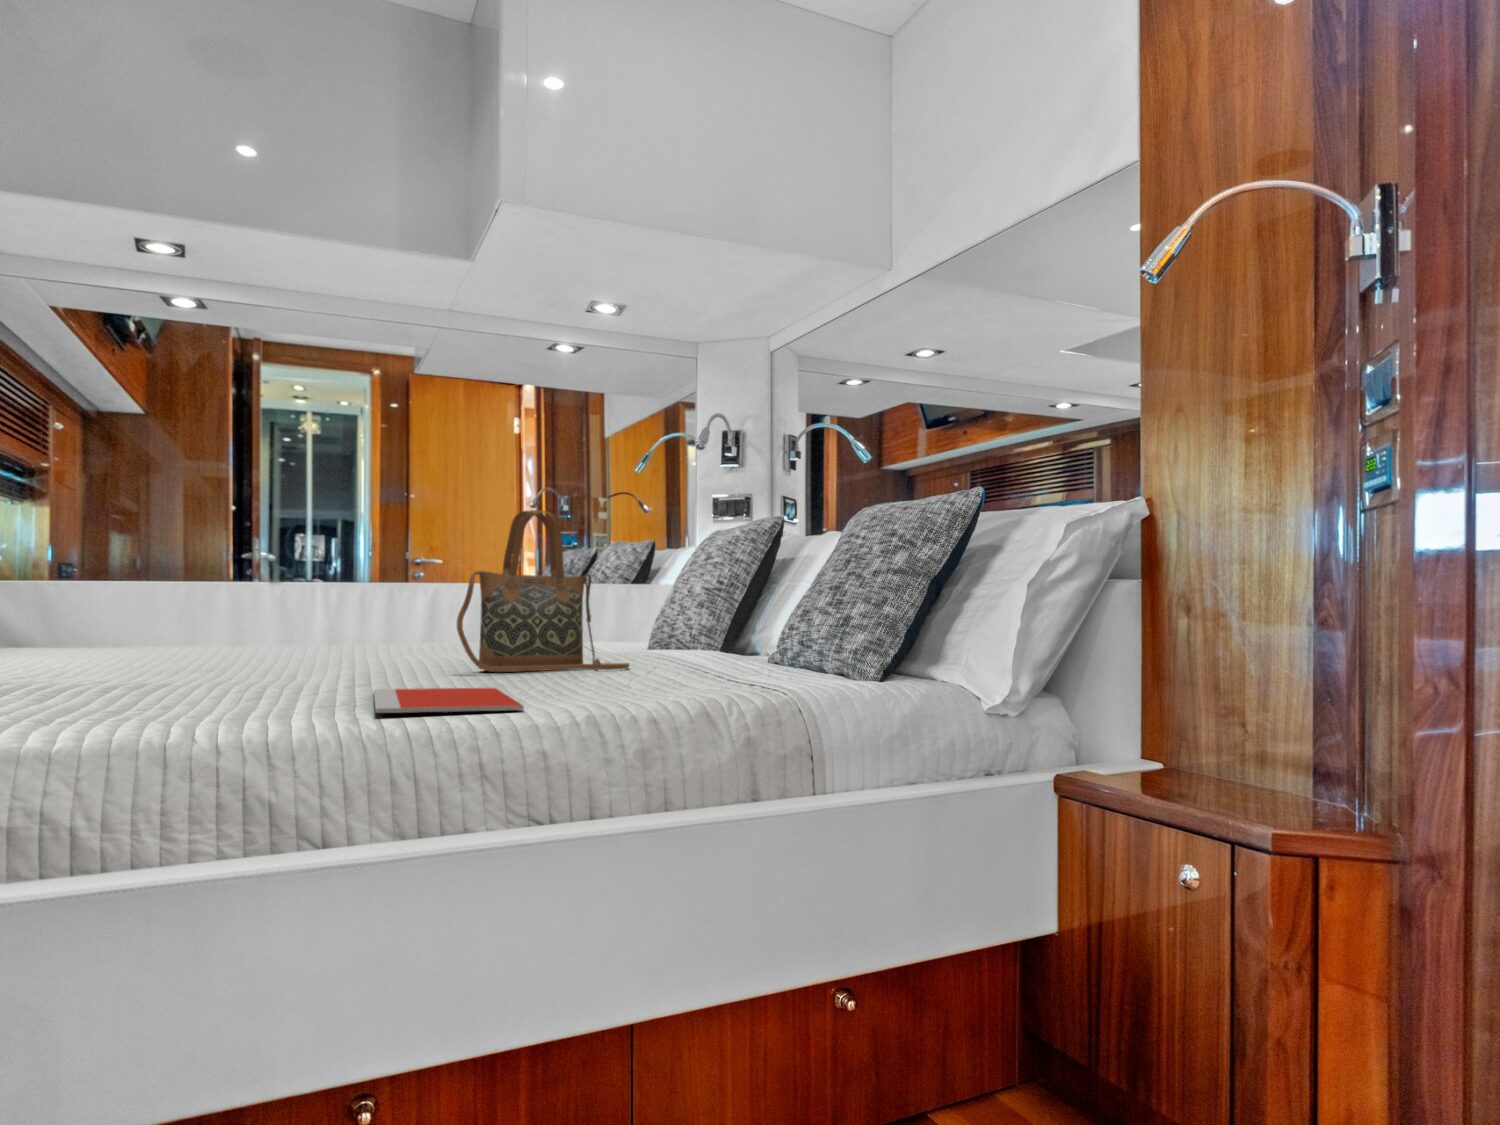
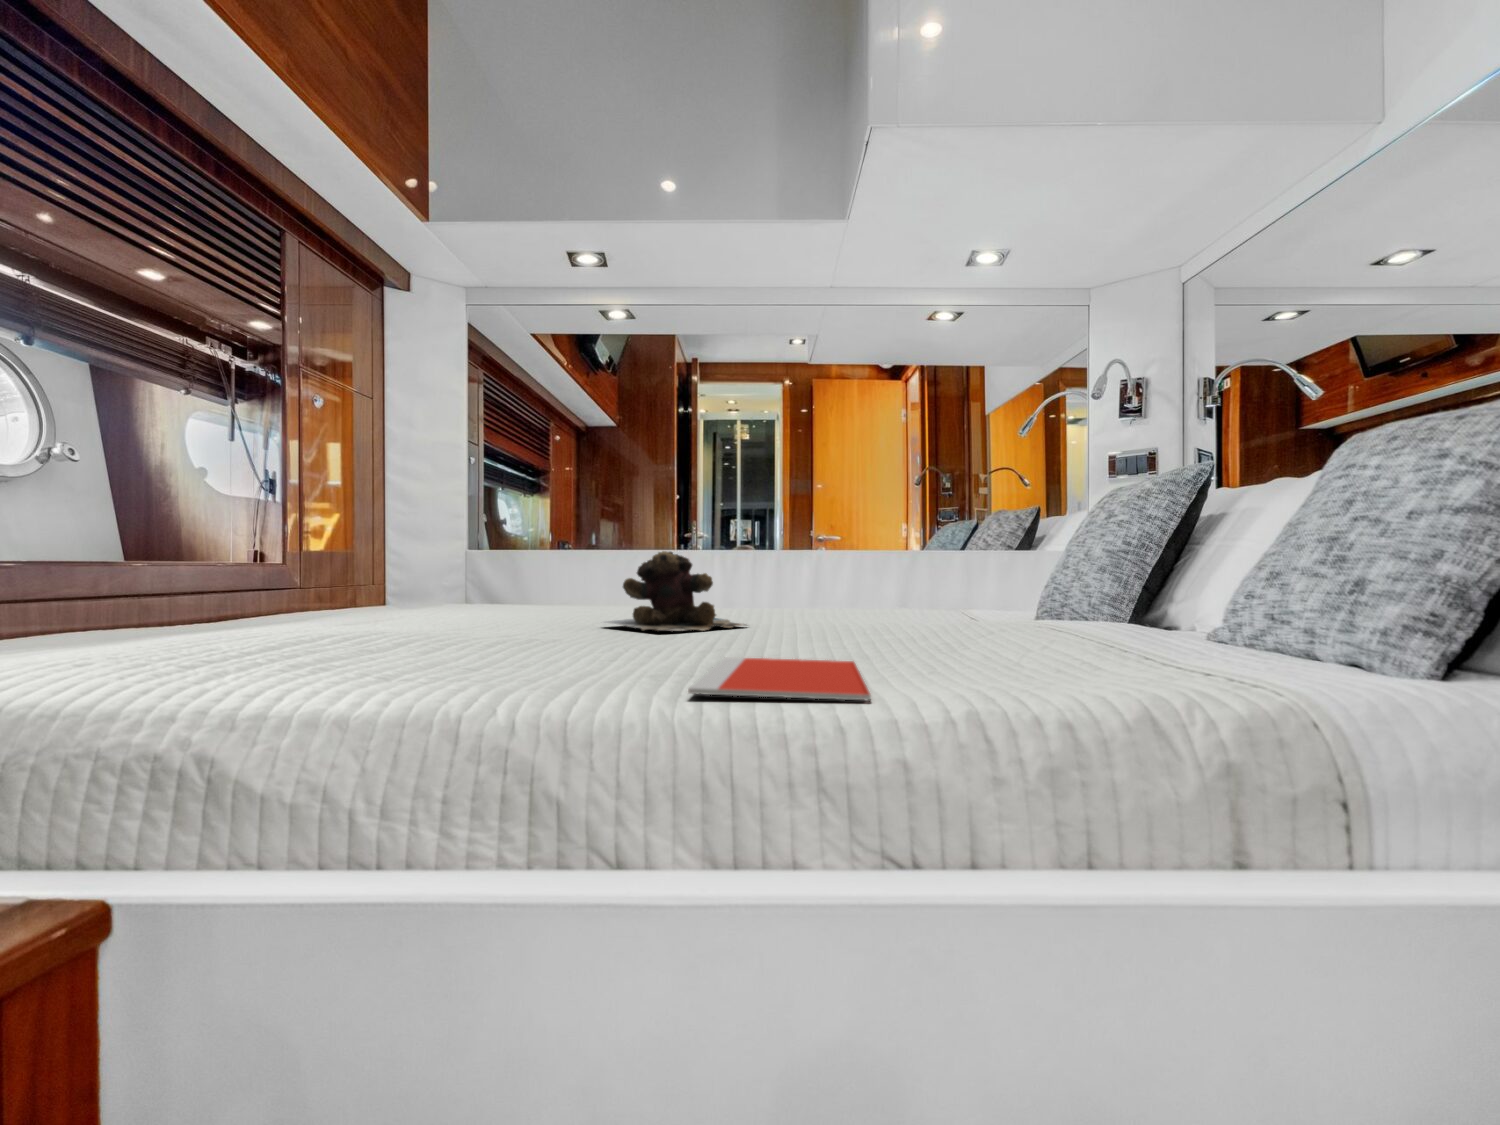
handbag: present [457,510,630,672] -> none [824,467,1018,642]
teddy bear: none [175,582,364,671] -> present [605,551,746,631]

